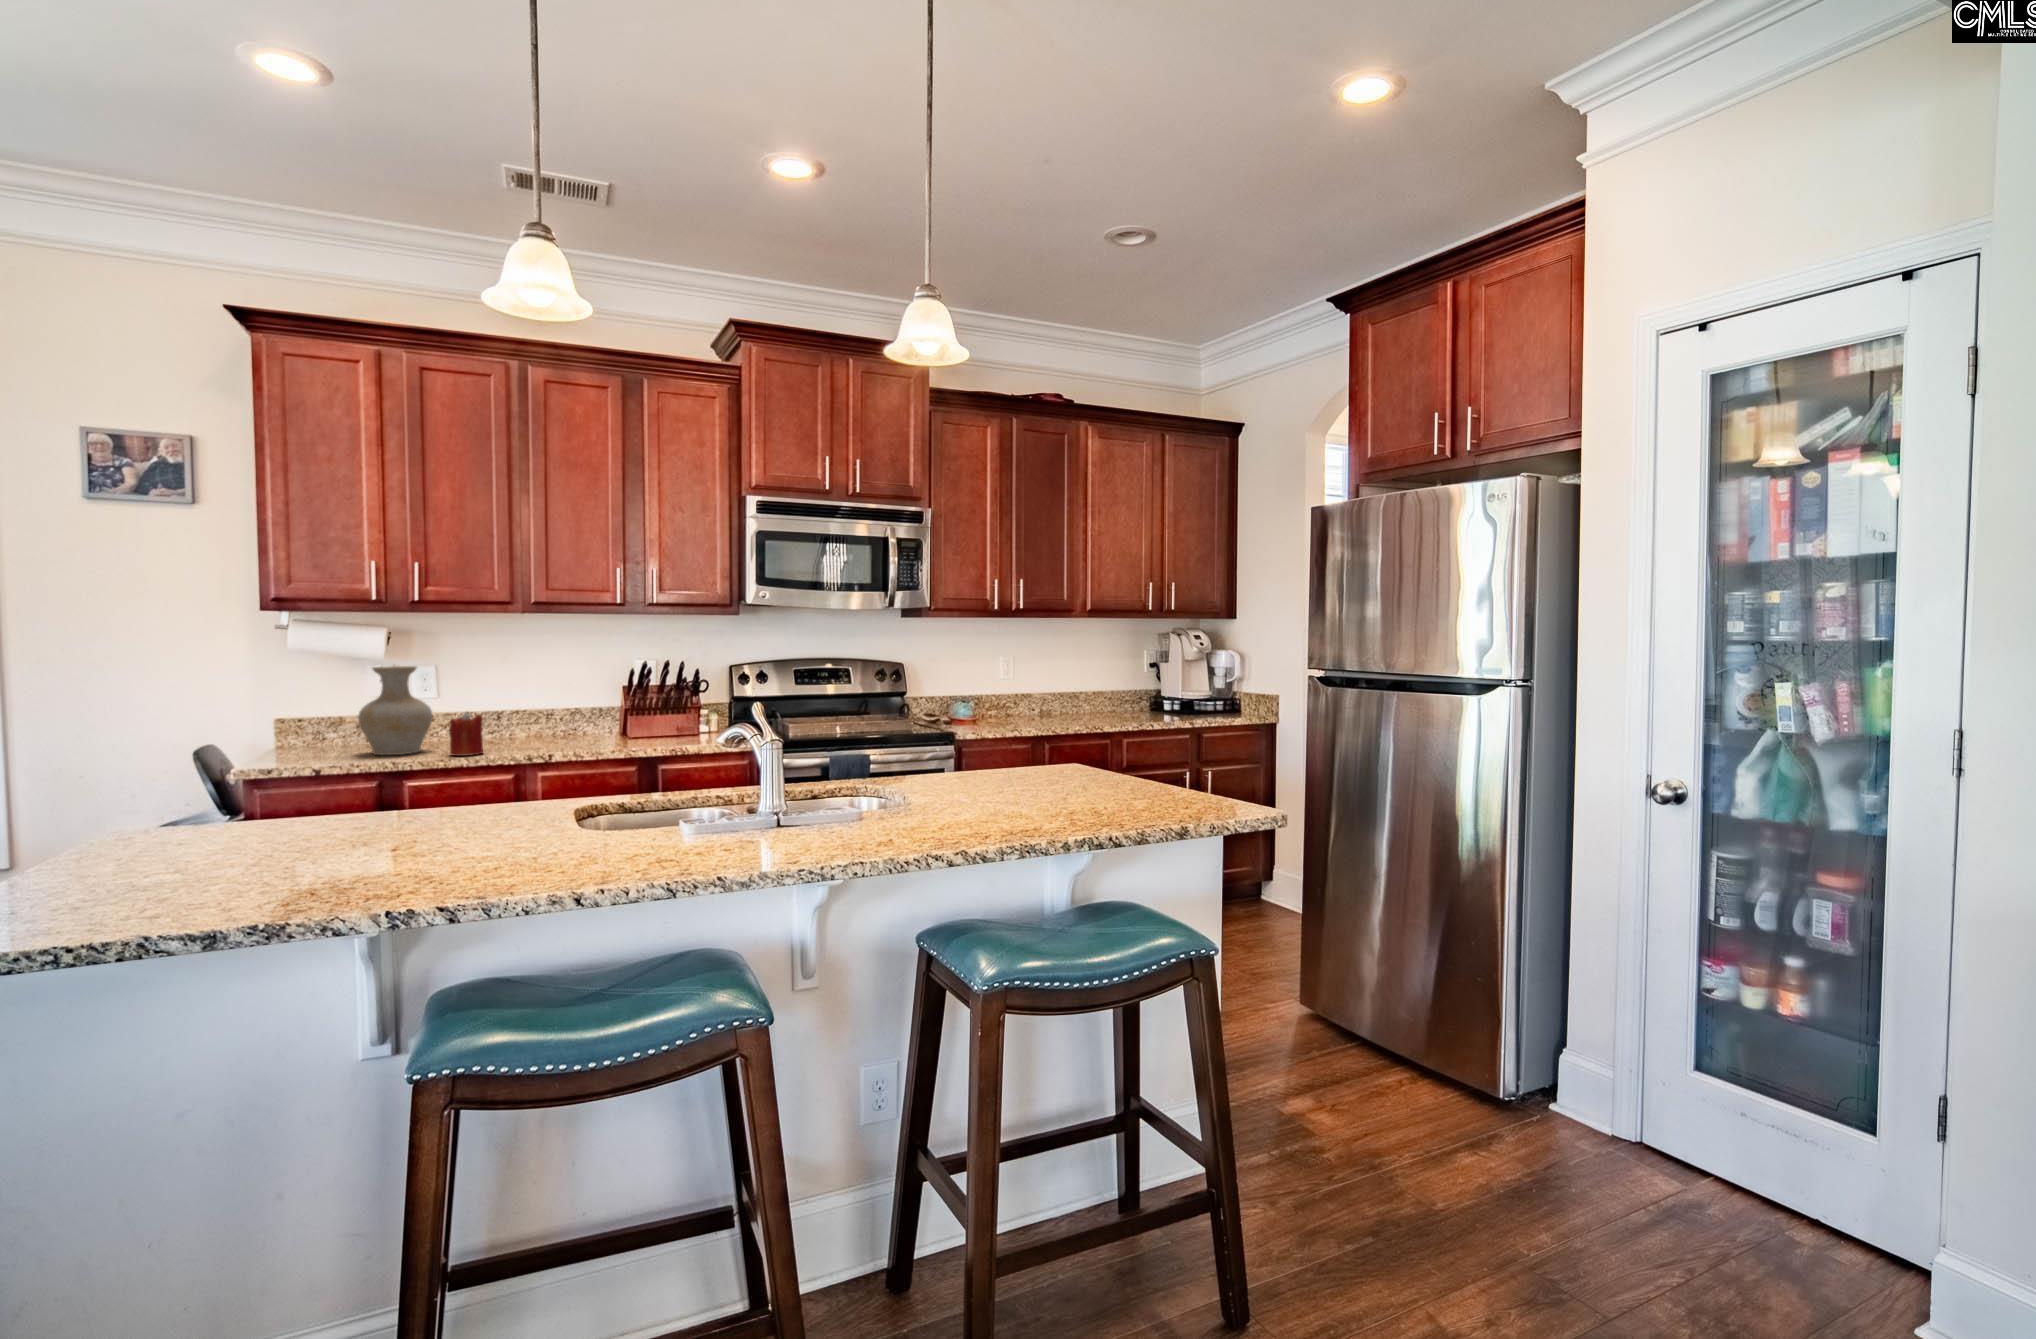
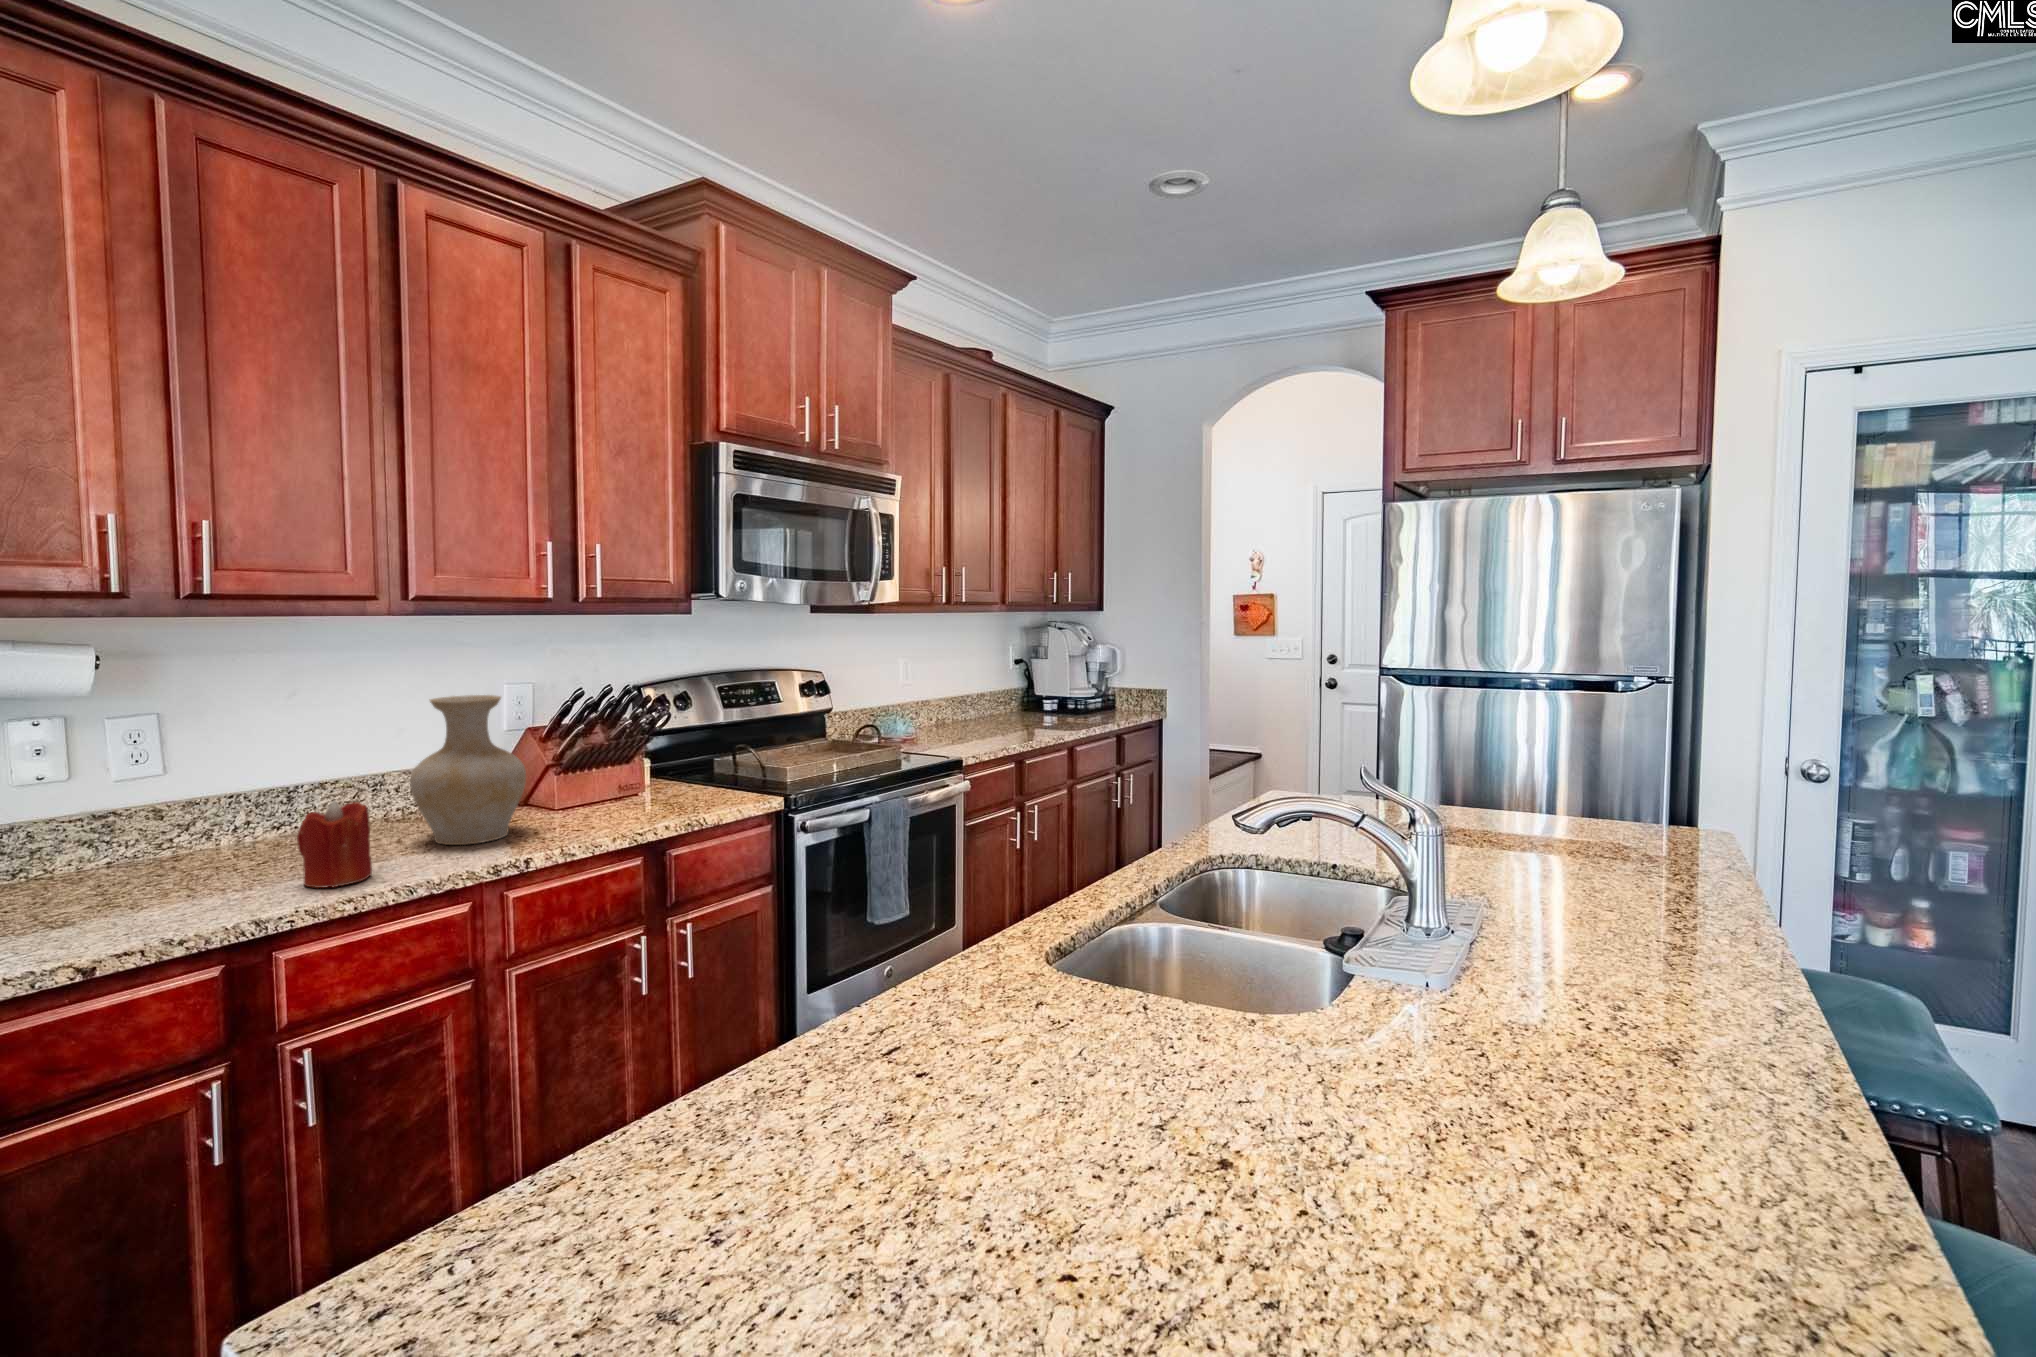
vase: present [358,666,432,755] -> present [410,695,526,845]

